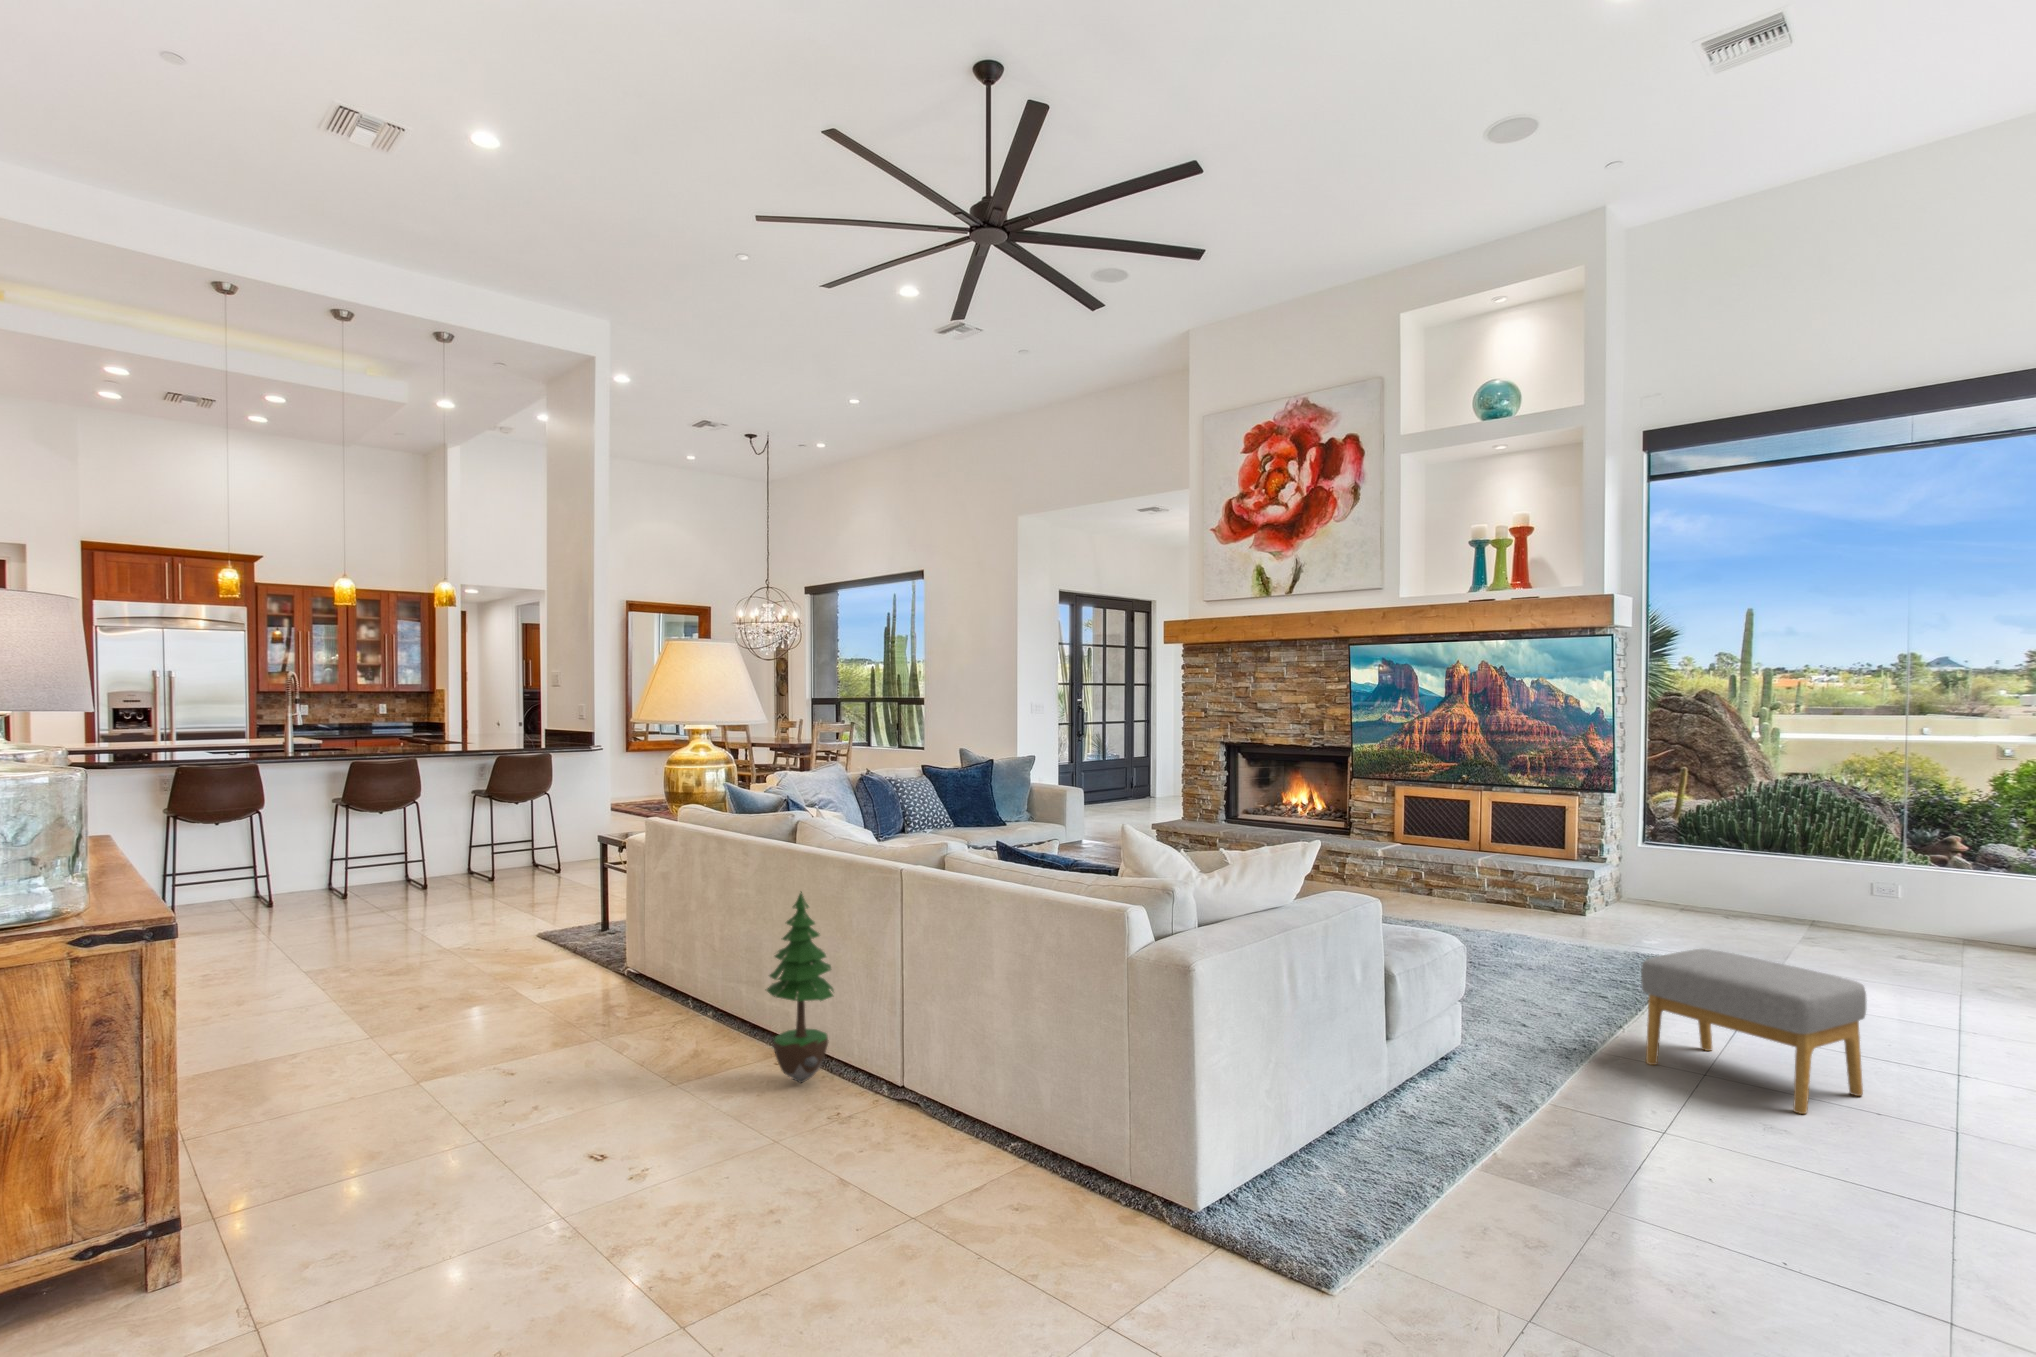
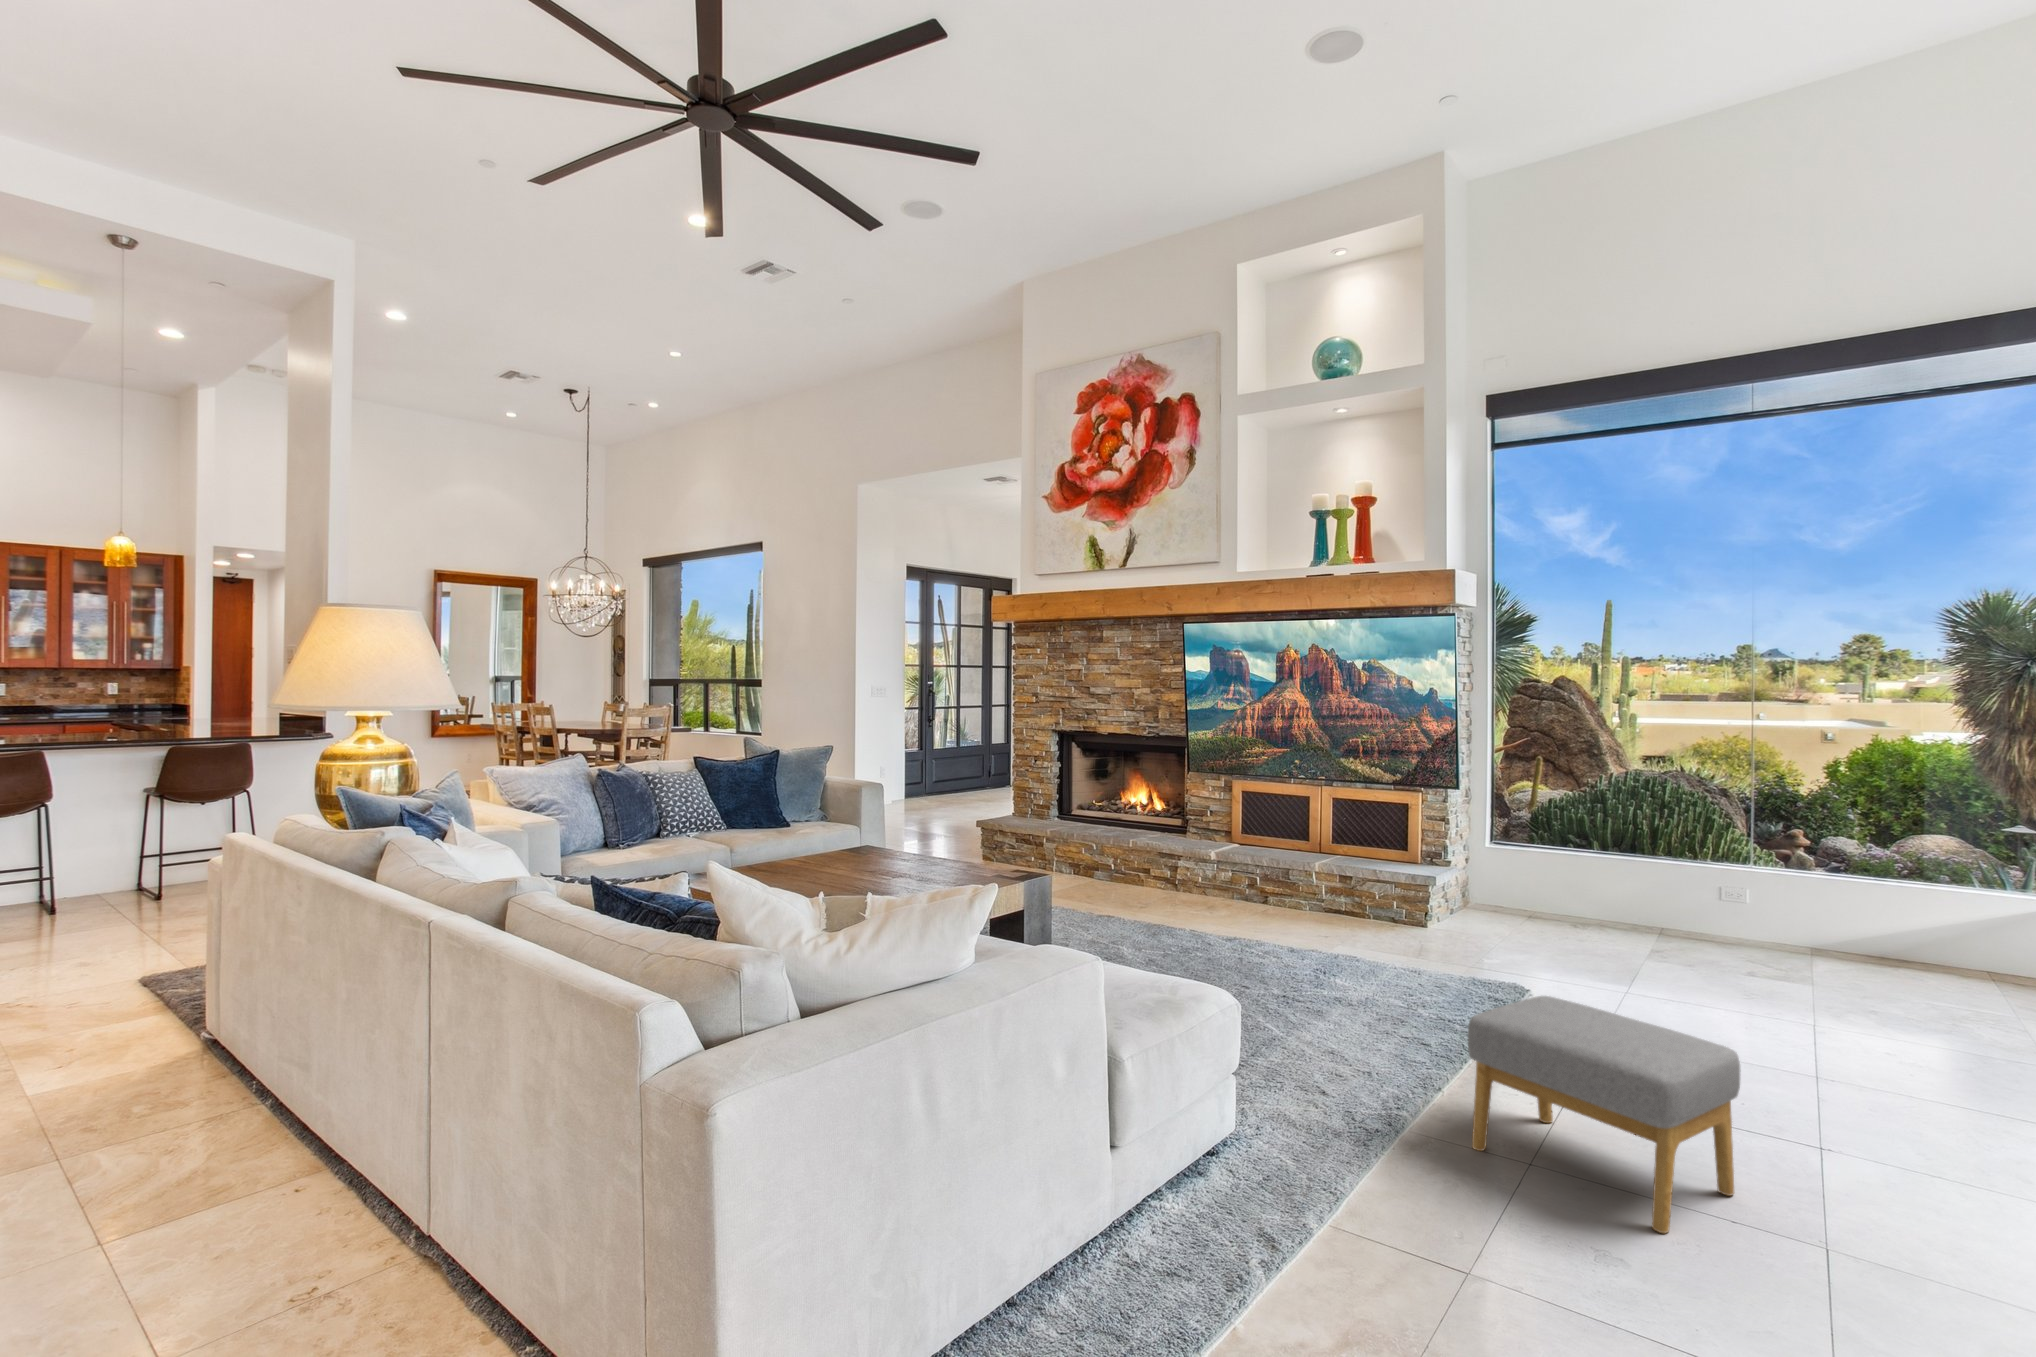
potted tree: present [767,892,834,1083] -> none [235,960,358,1242]

